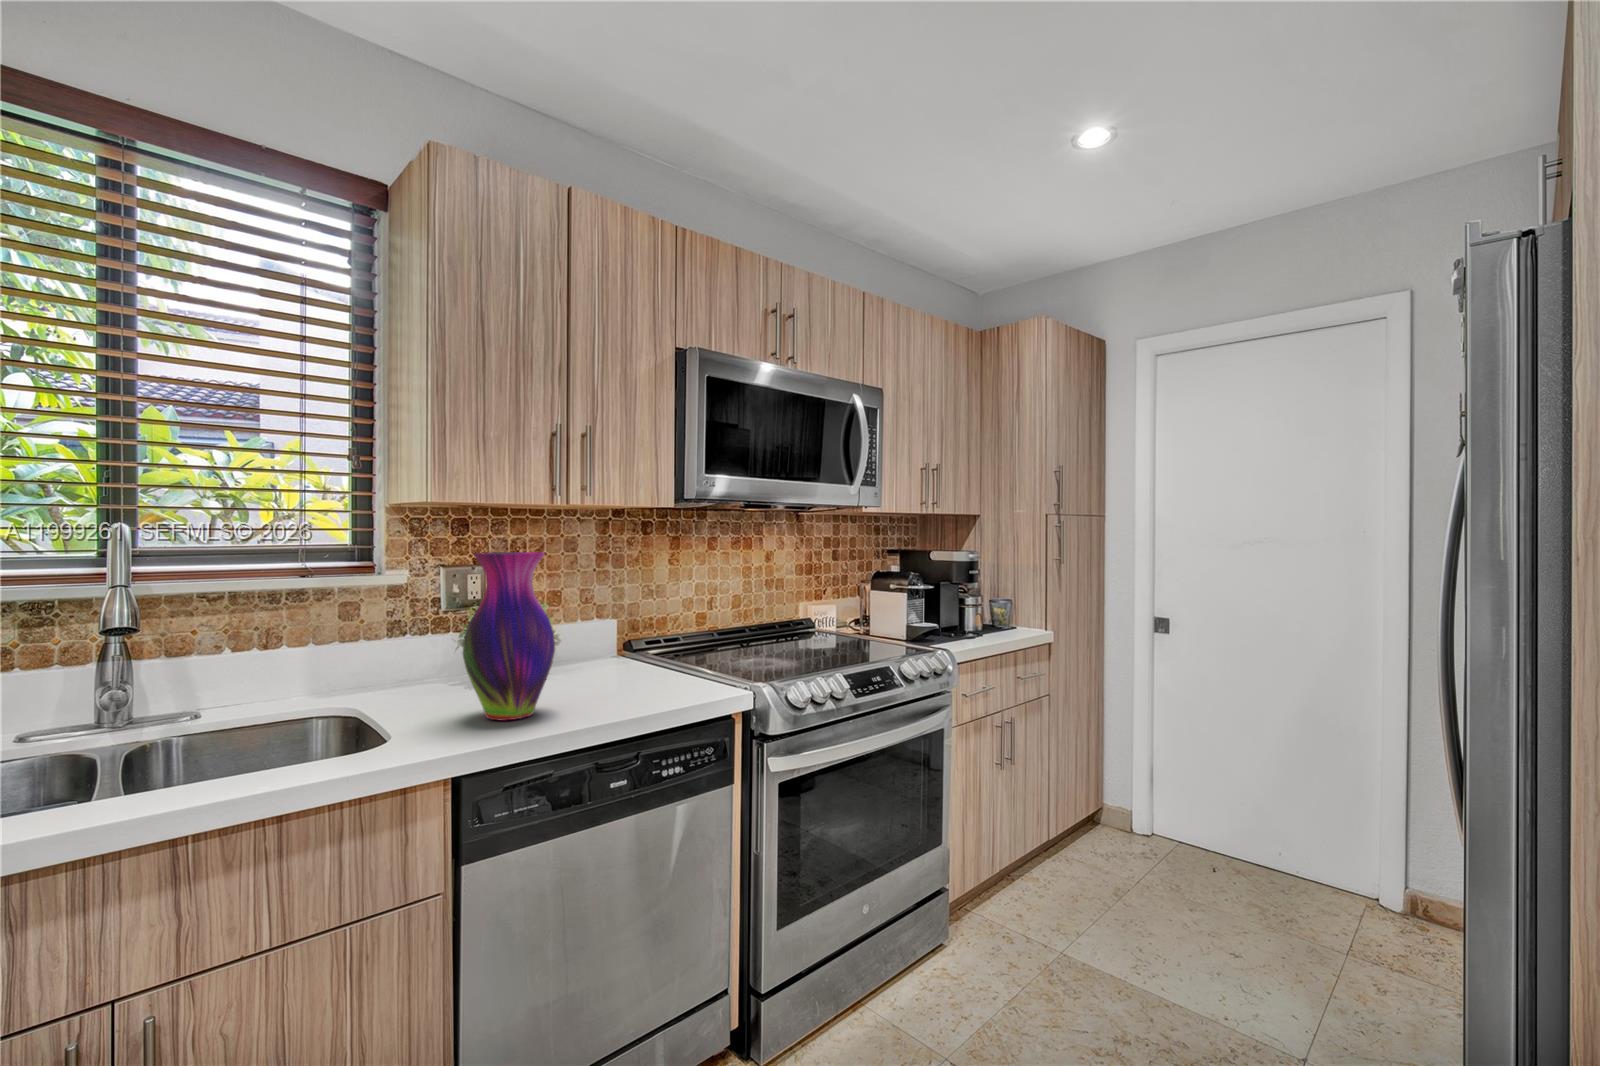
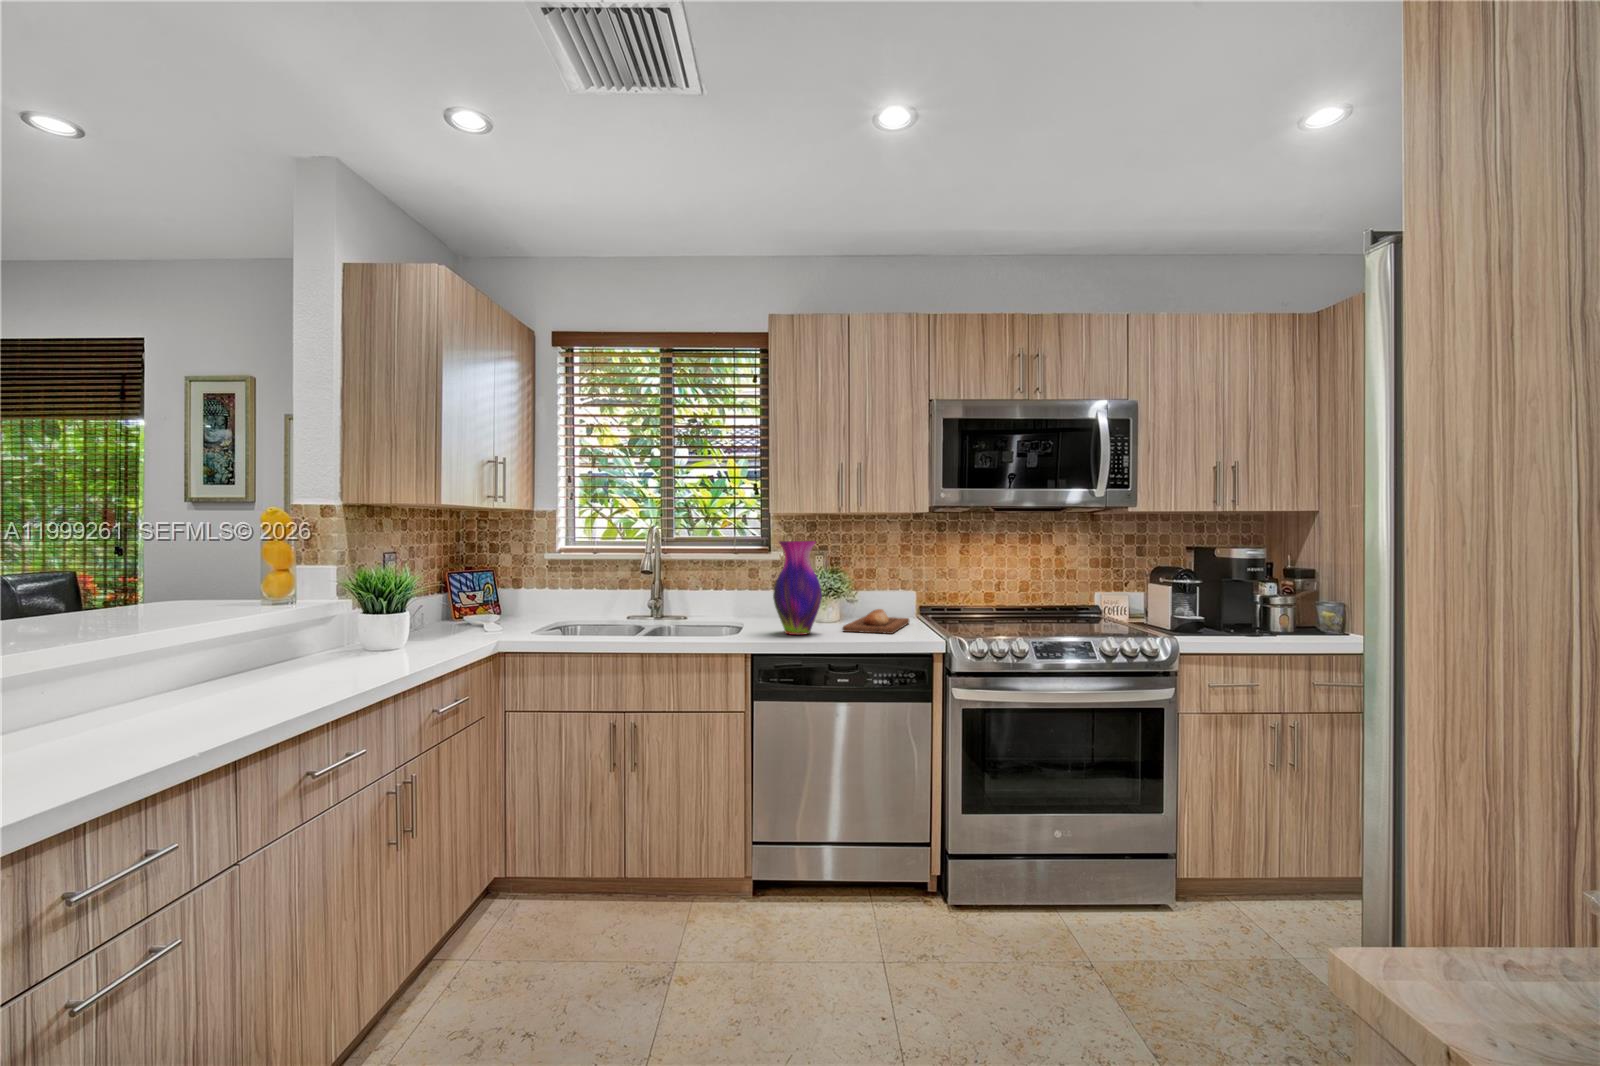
bread loaf: none [557,652,656,698] -> present [842,609,910,634]

